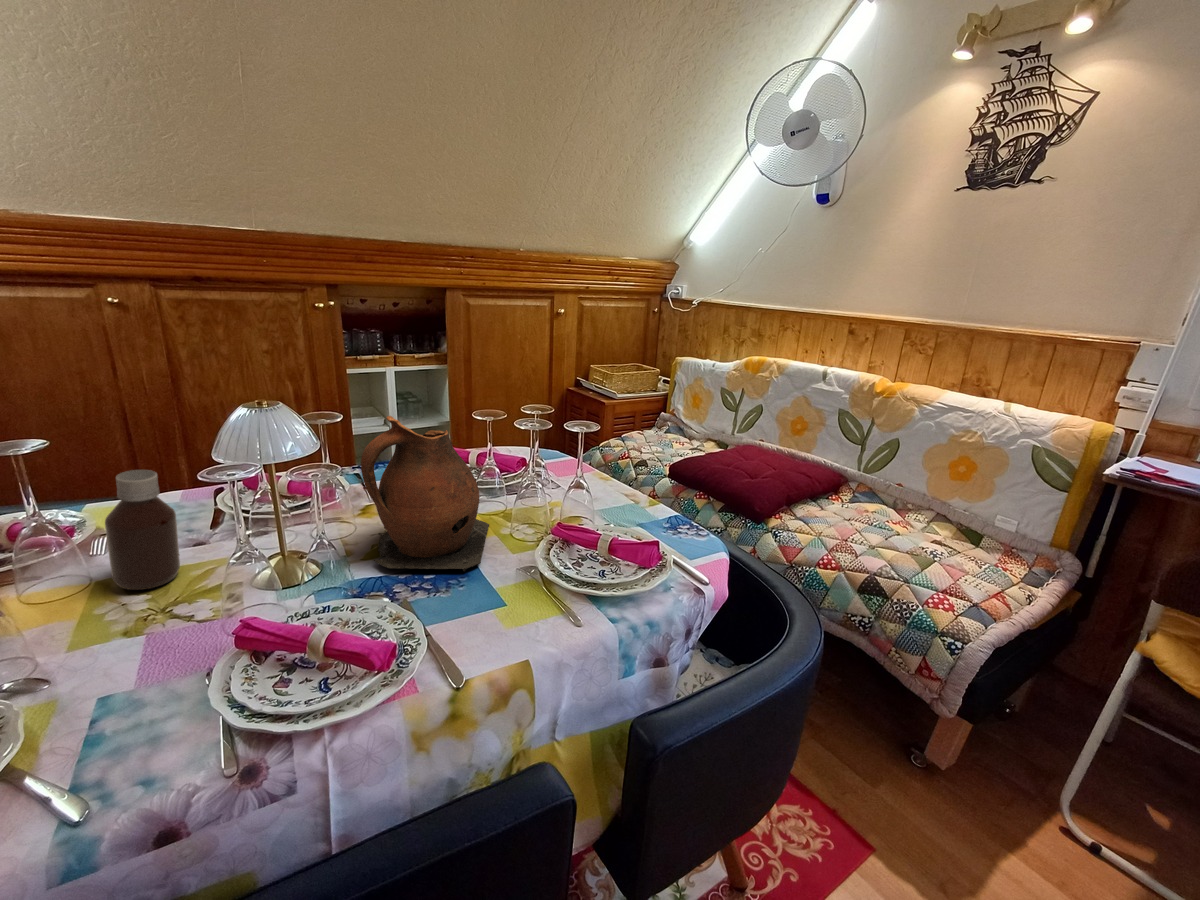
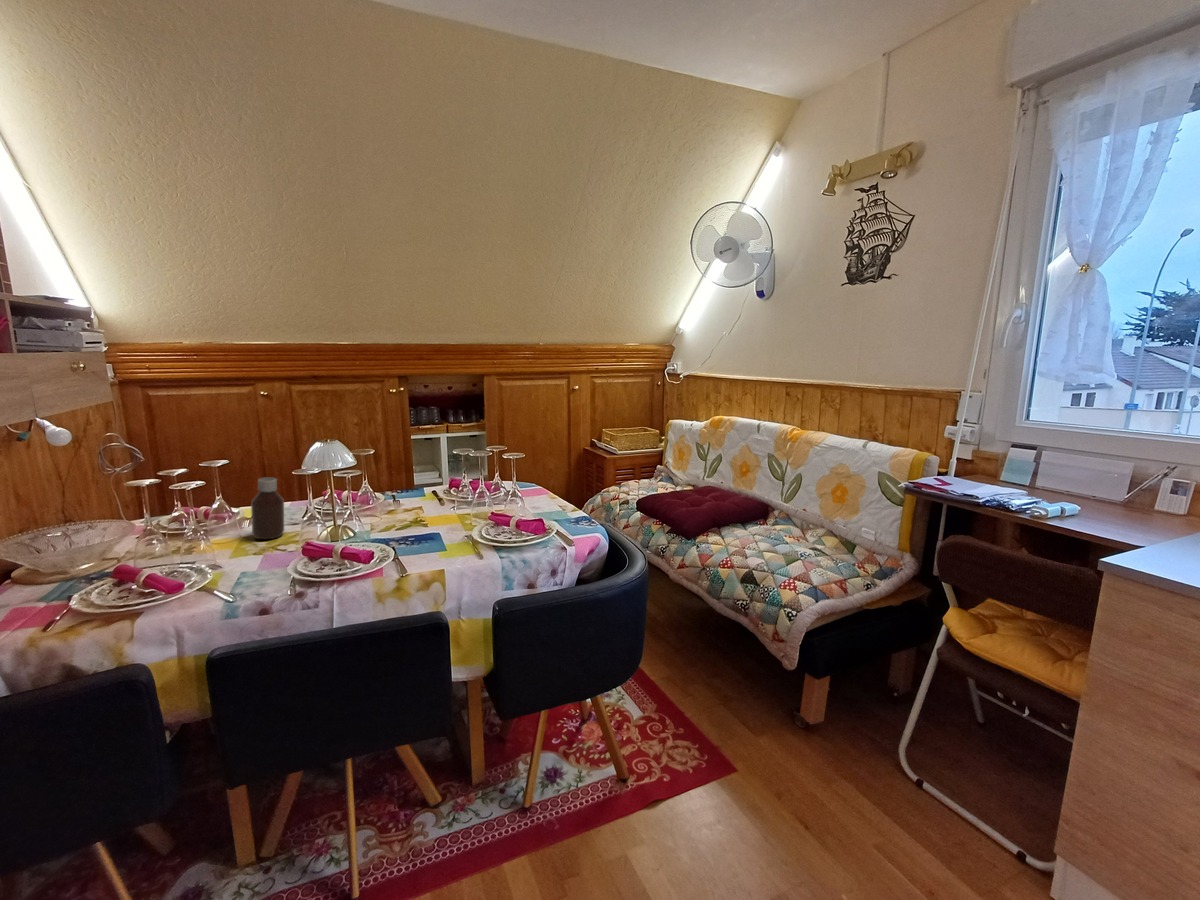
ceramic pitcher: present [361,416,489,571] -> none [376,449,456,536]

